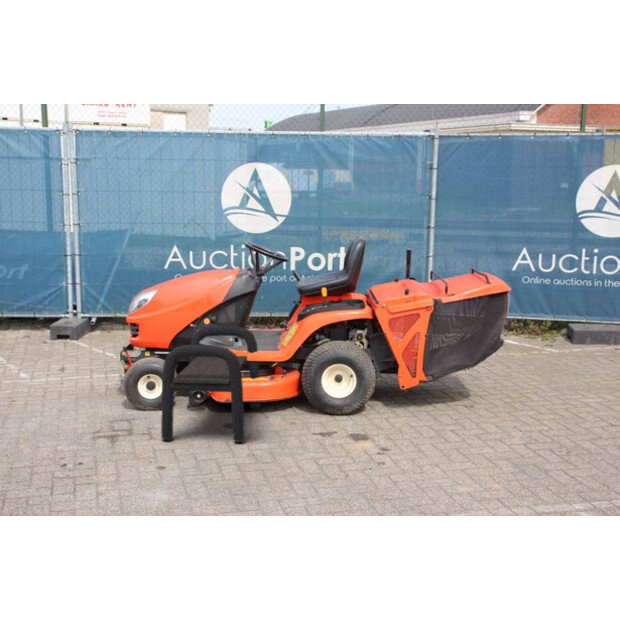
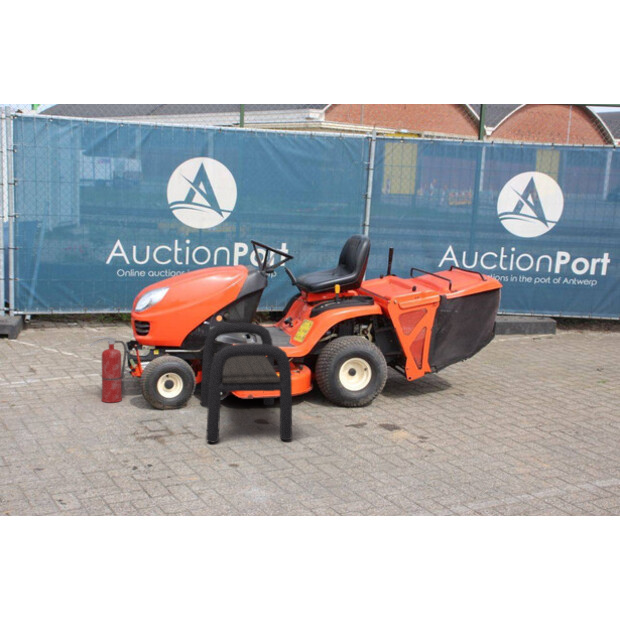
fire extinguisher: none [90,336,126,399] -> present [90,336,127,403]

